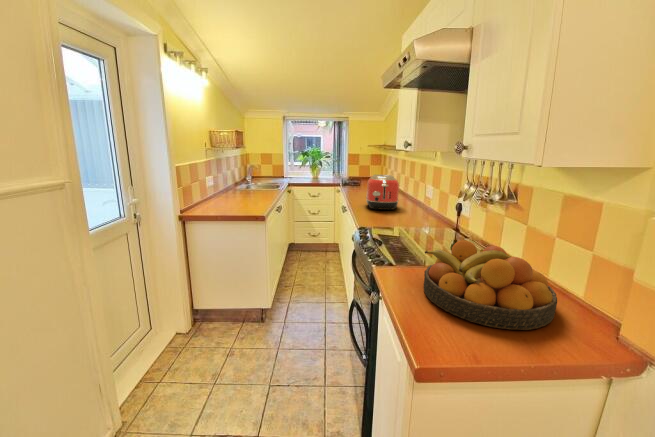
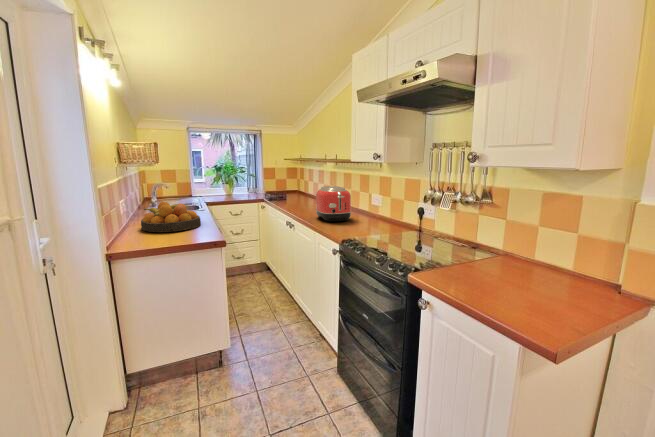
fruit bowl: present [424,240,557,330] -> present [141,202,201,232]

